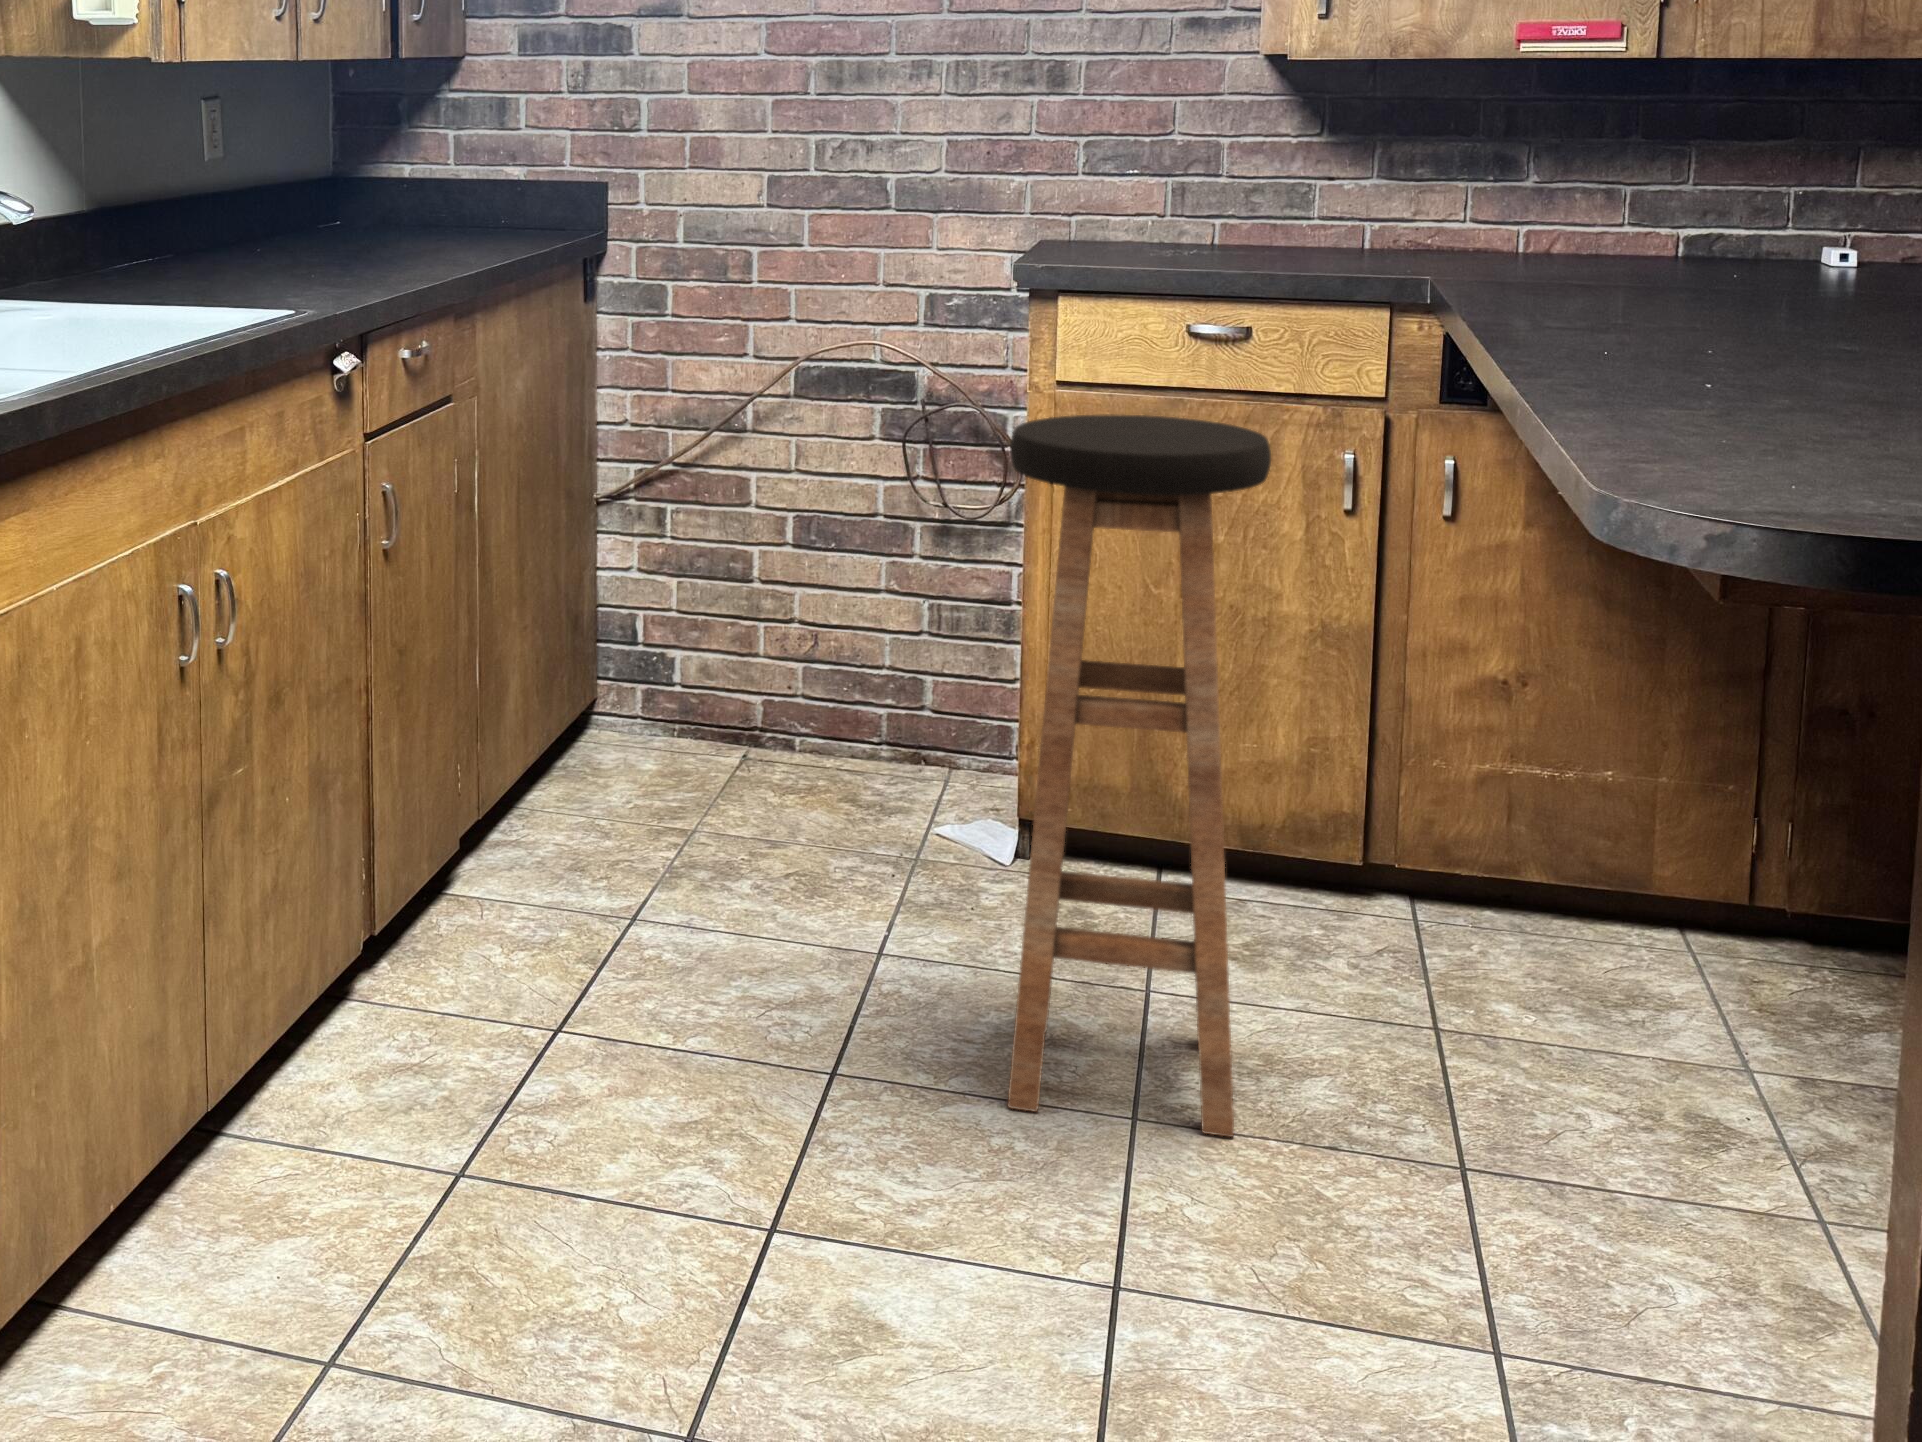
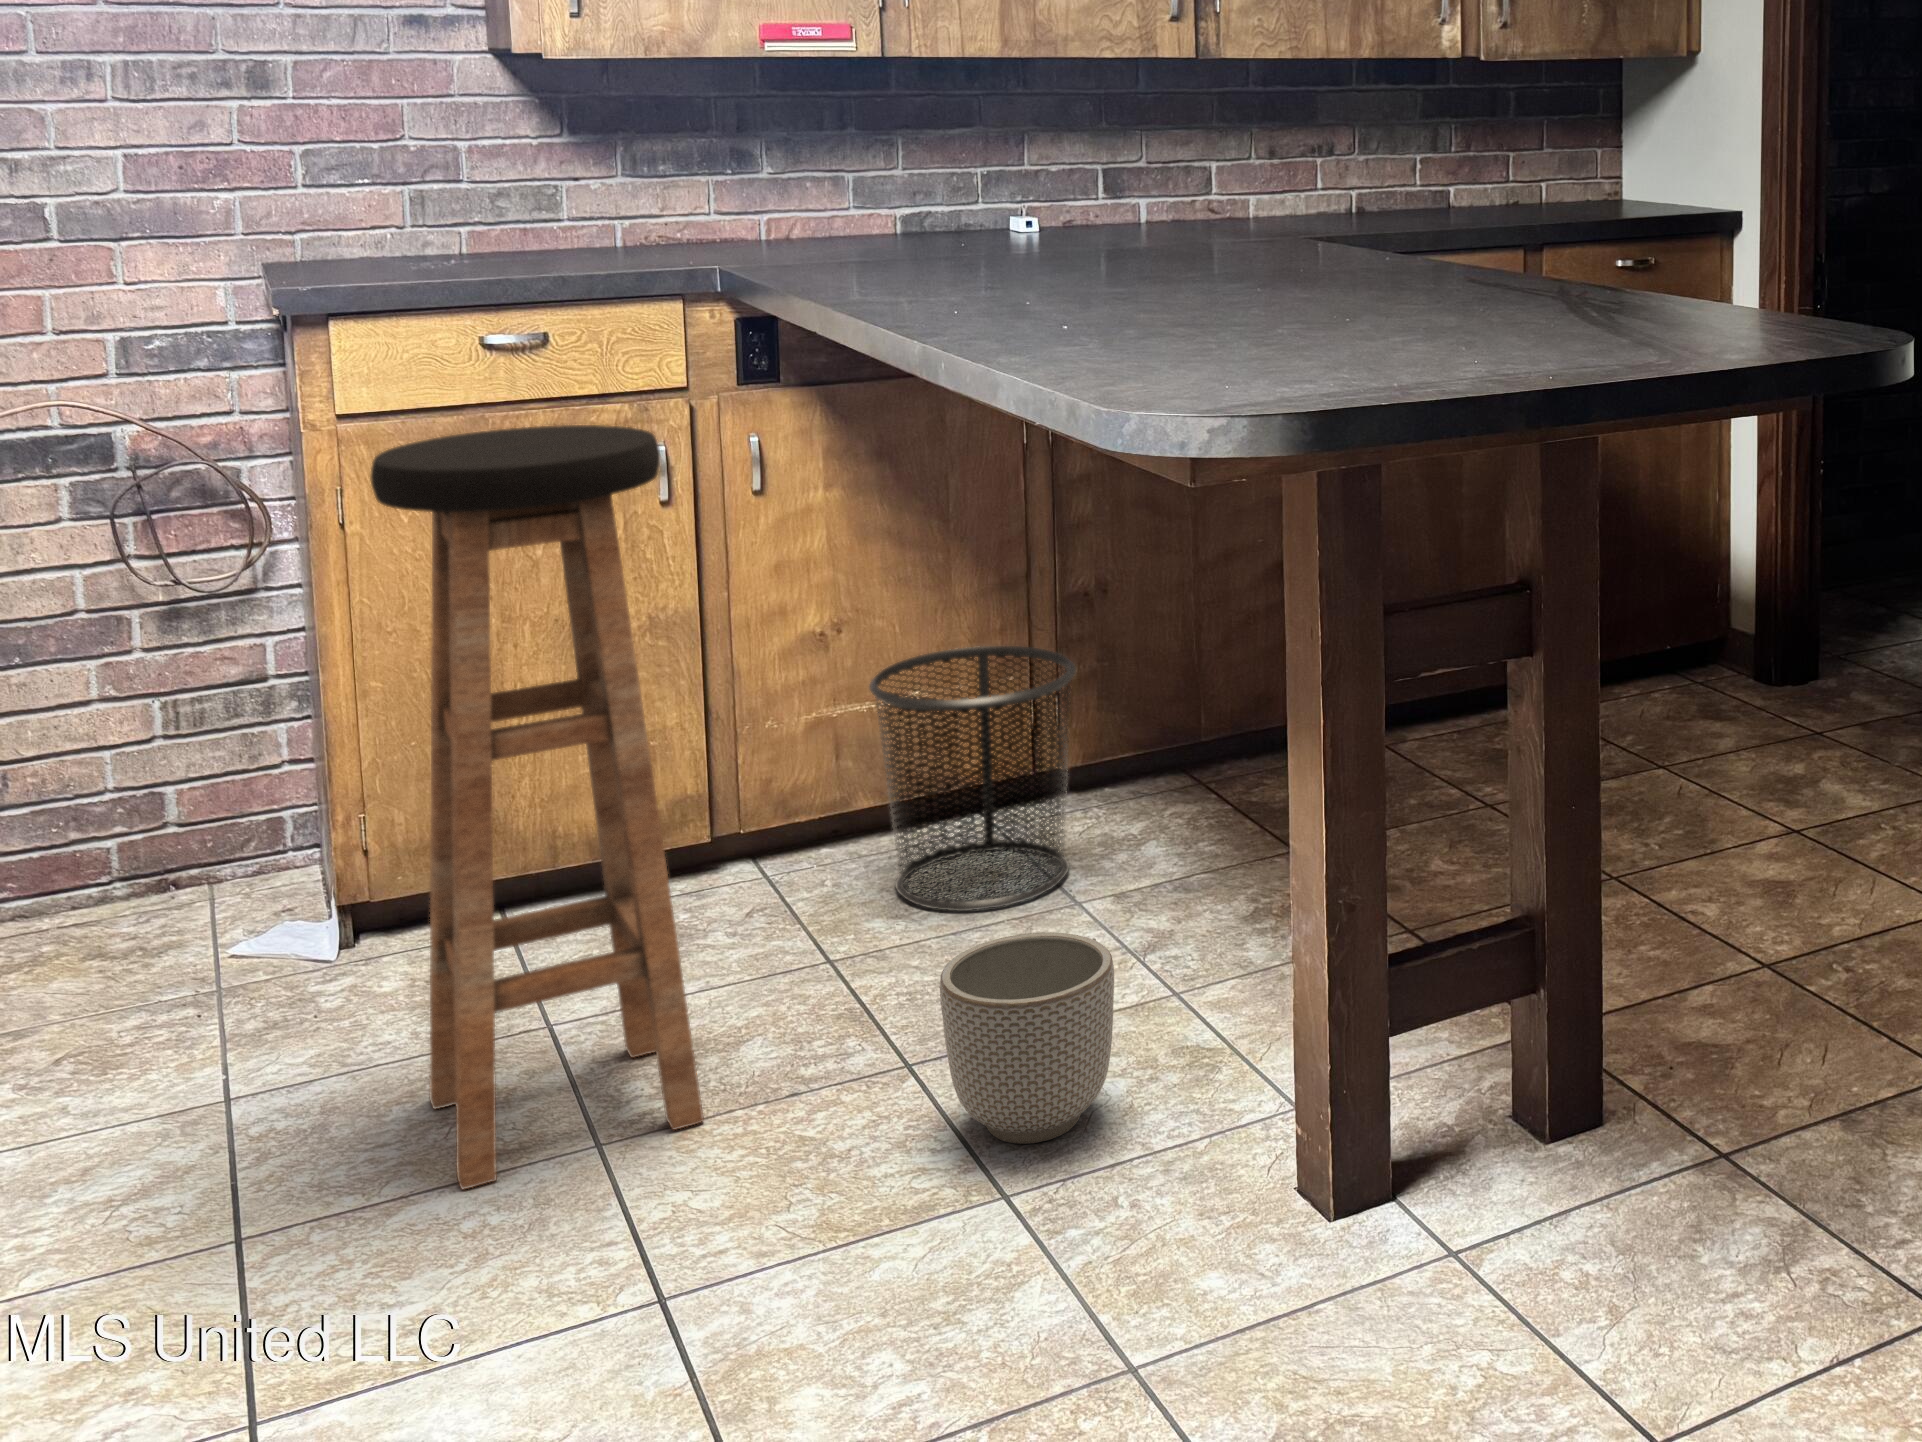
waste bin: none [1528,731,1789,1043] -> present [869,646,1076,911]
planter: none [1471,1066,1689,1316] -> present [940,932,1114,1144]

